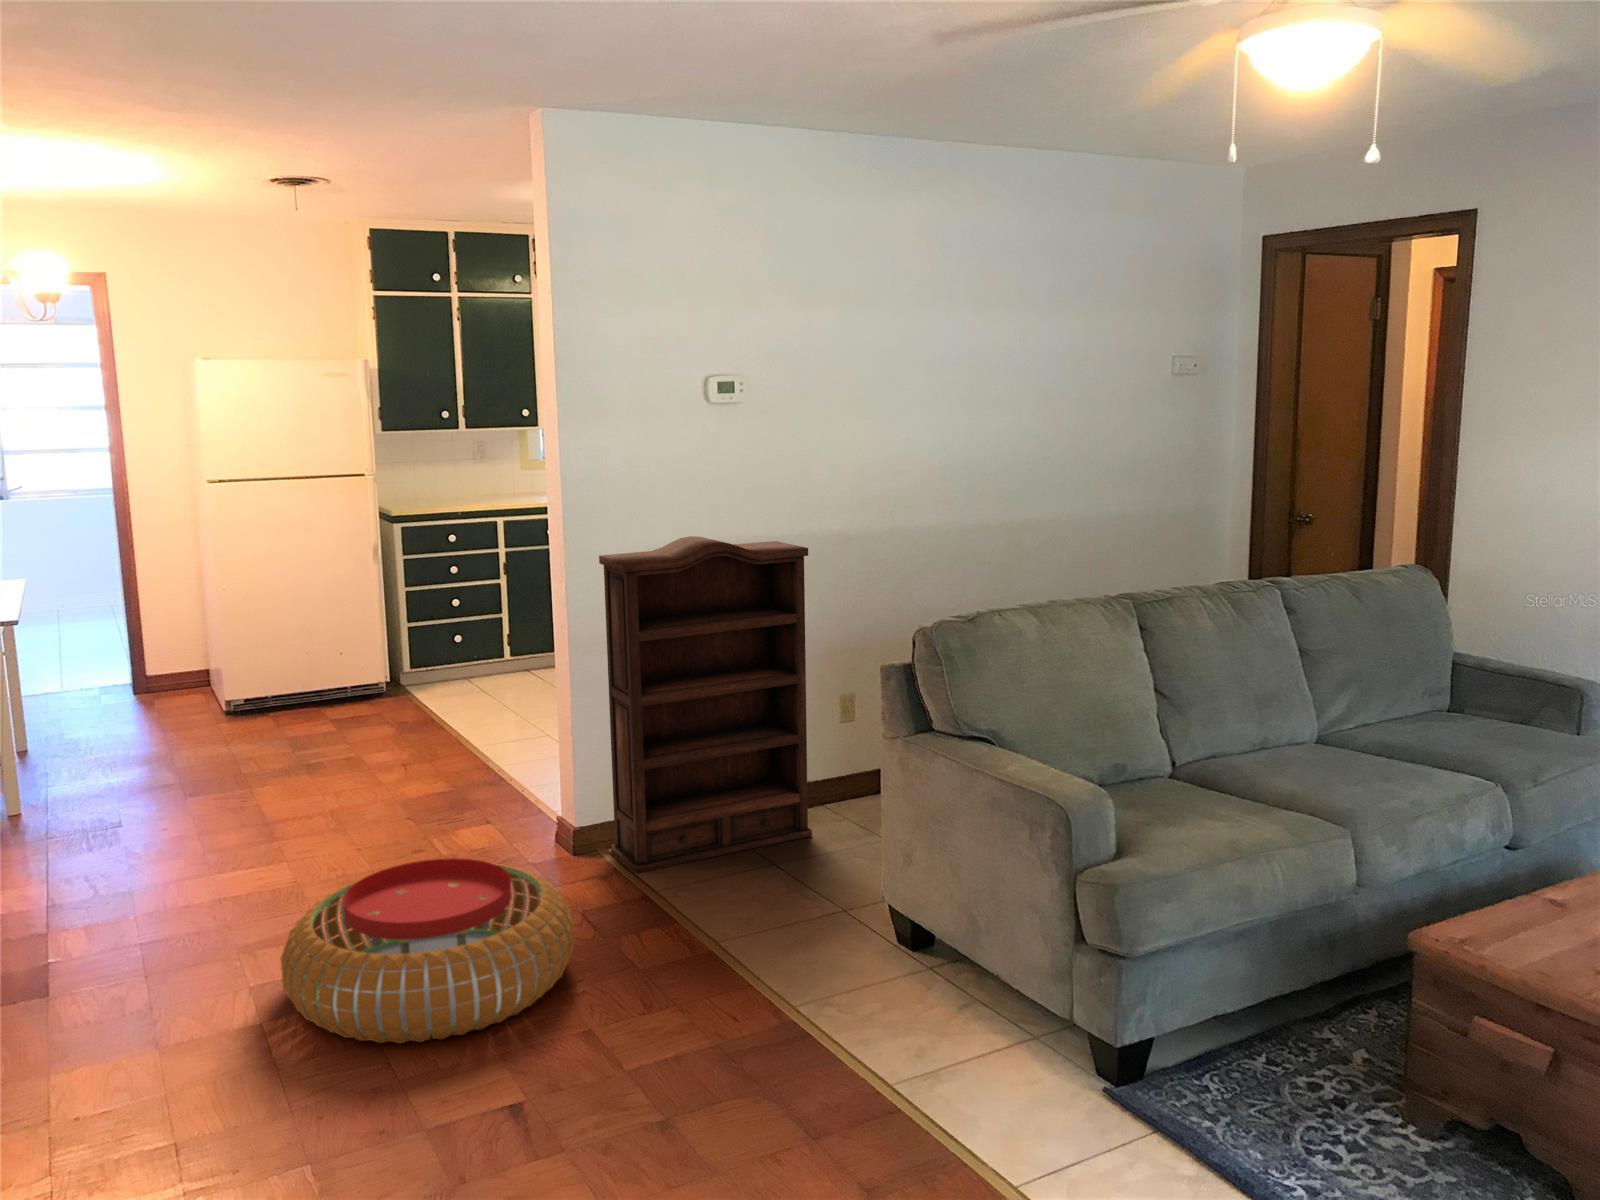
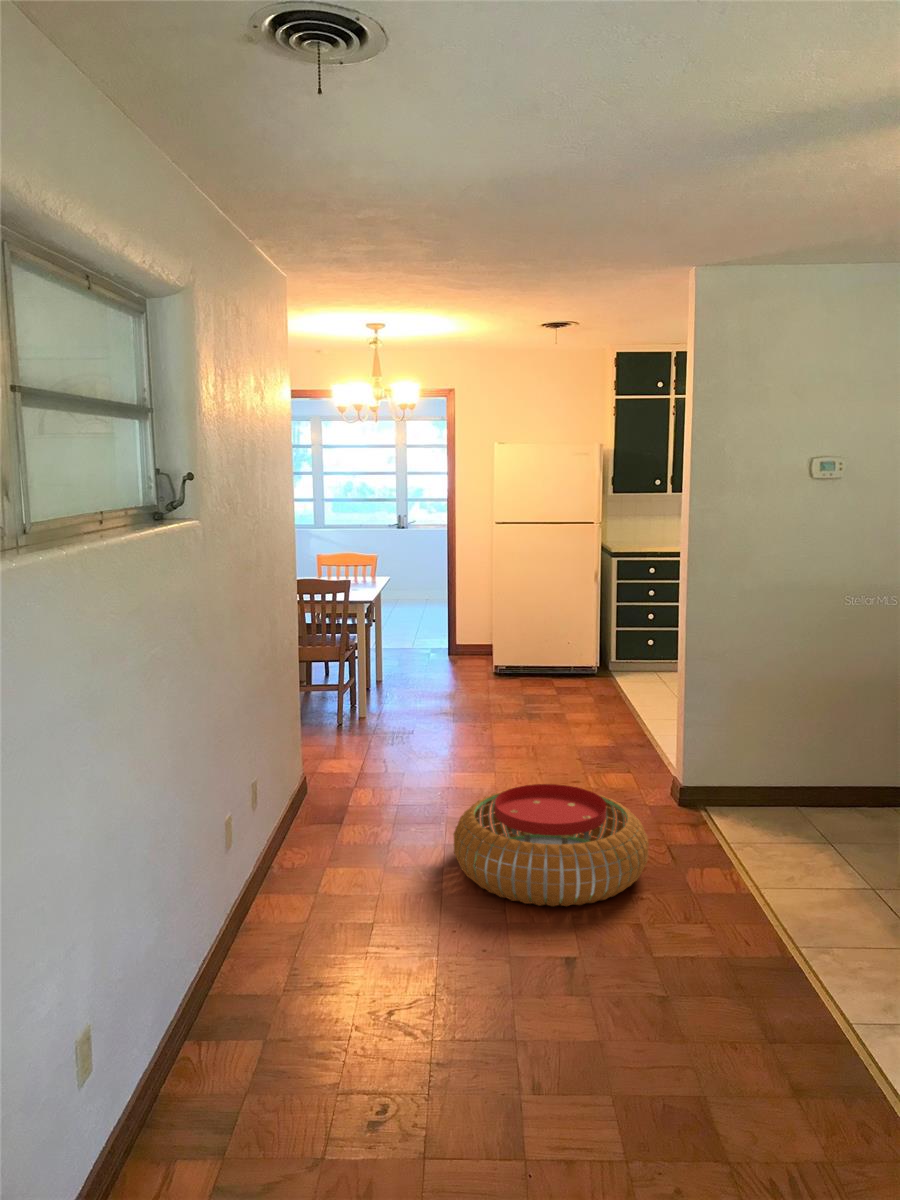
bookshelf: present [599,536,812,873] -> none [708,577,892,831]

